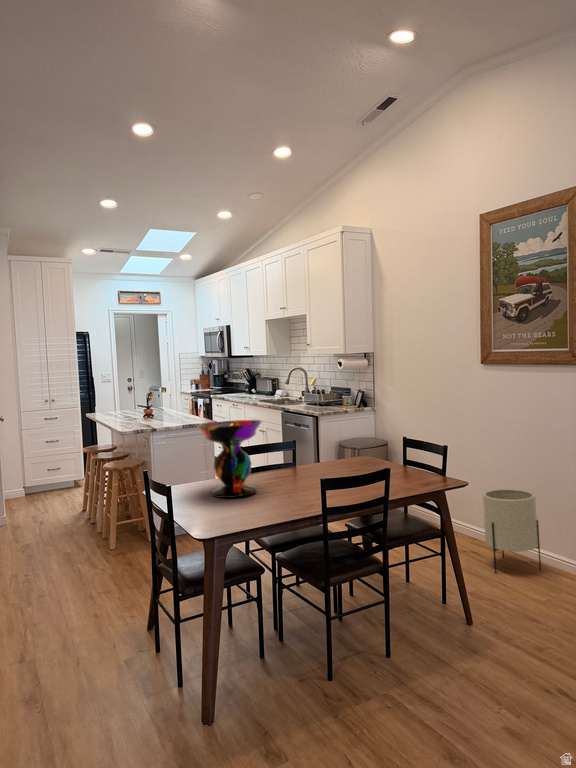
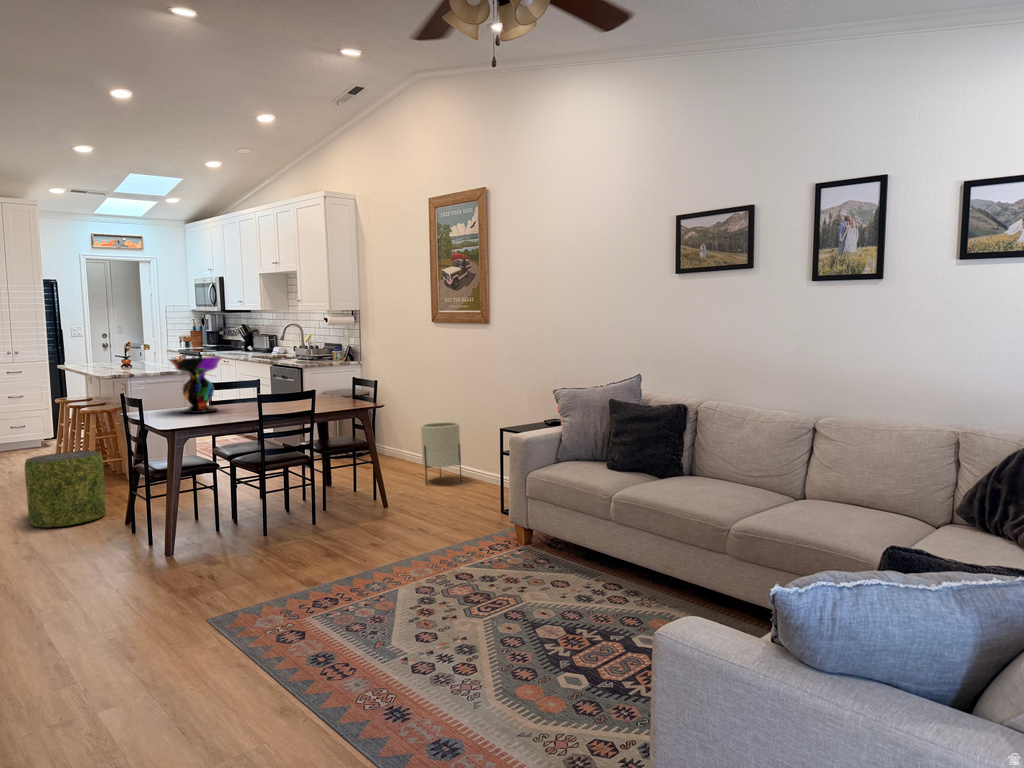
pouf: none [39,526,126,629] -> present [25,451,106,527]

